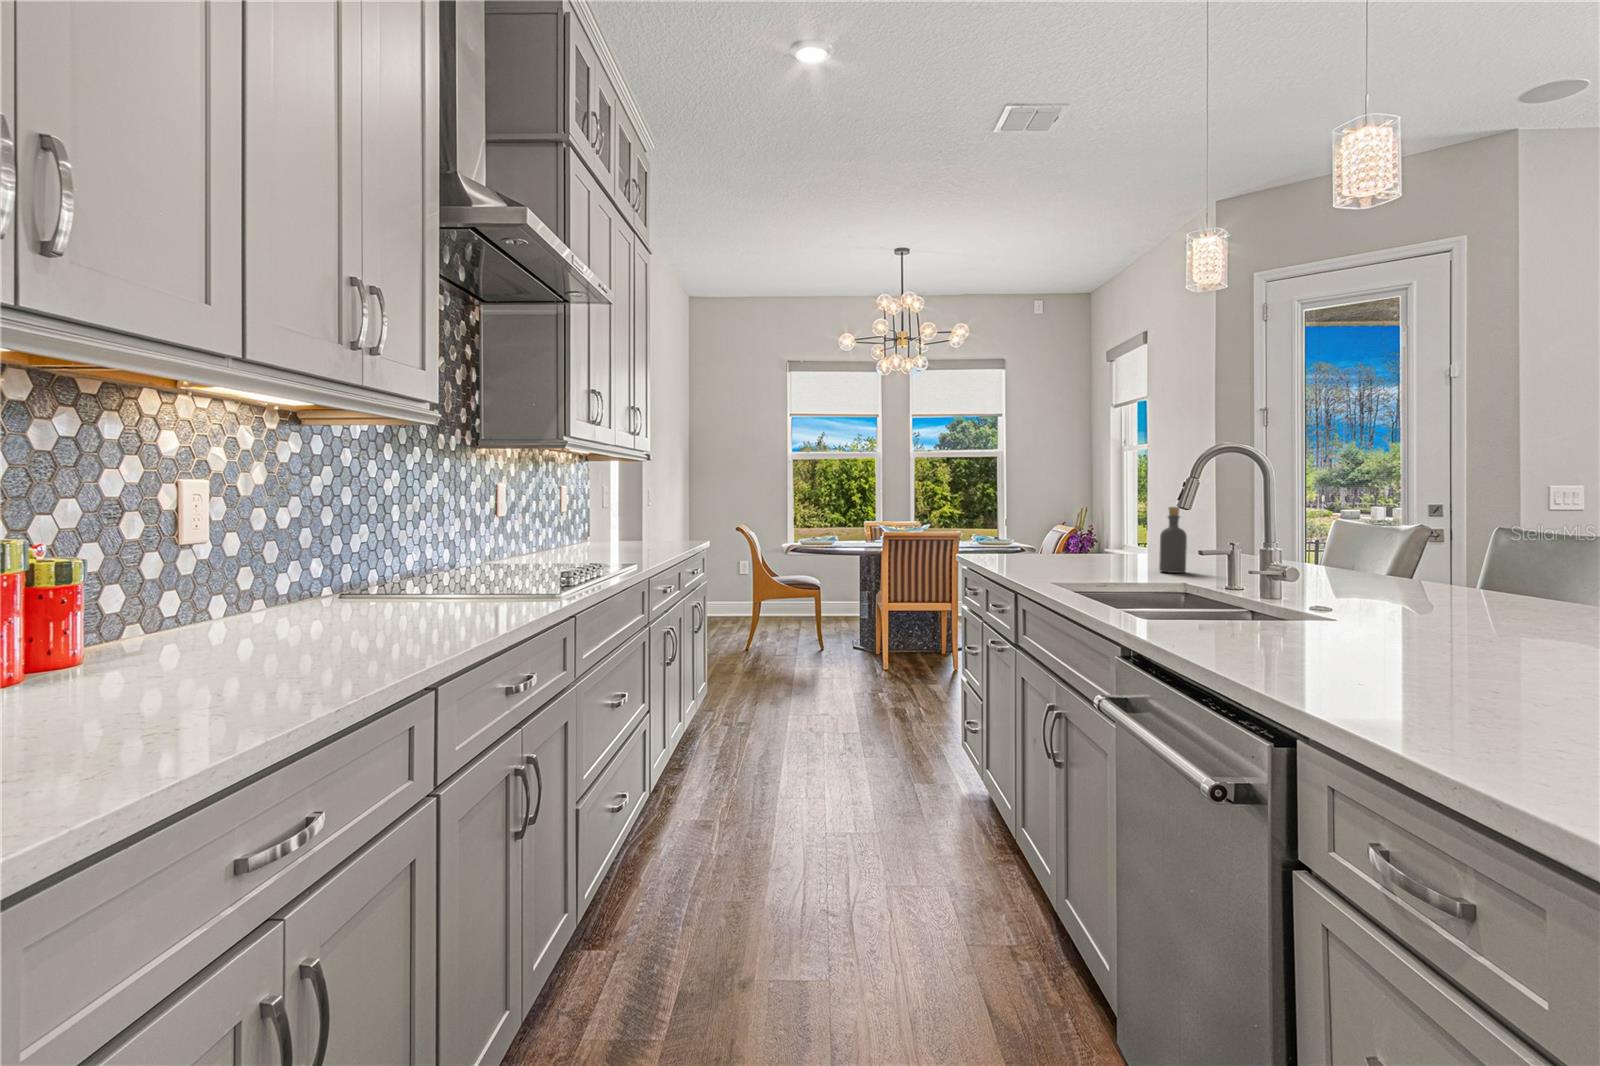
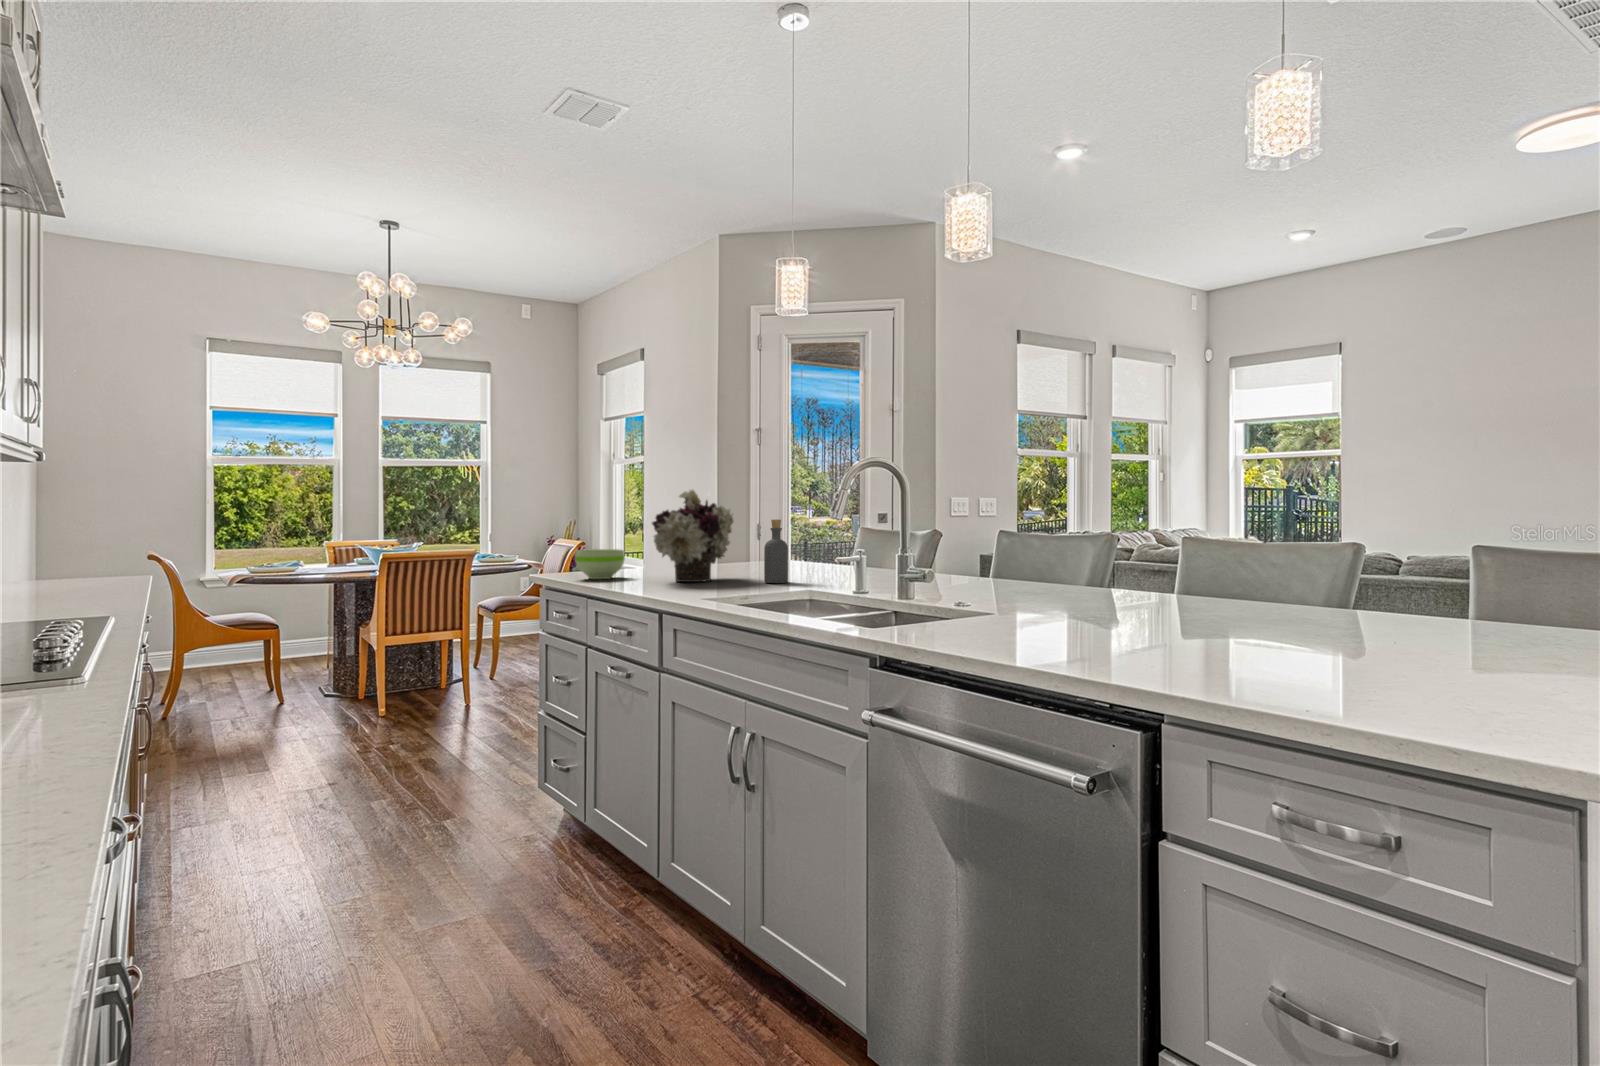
flower arrangement: none [1049,476,1140,567] -> present [652,490,734,582]
bowl: none [995,533,1041,561] -> present [575,549,625,579]

